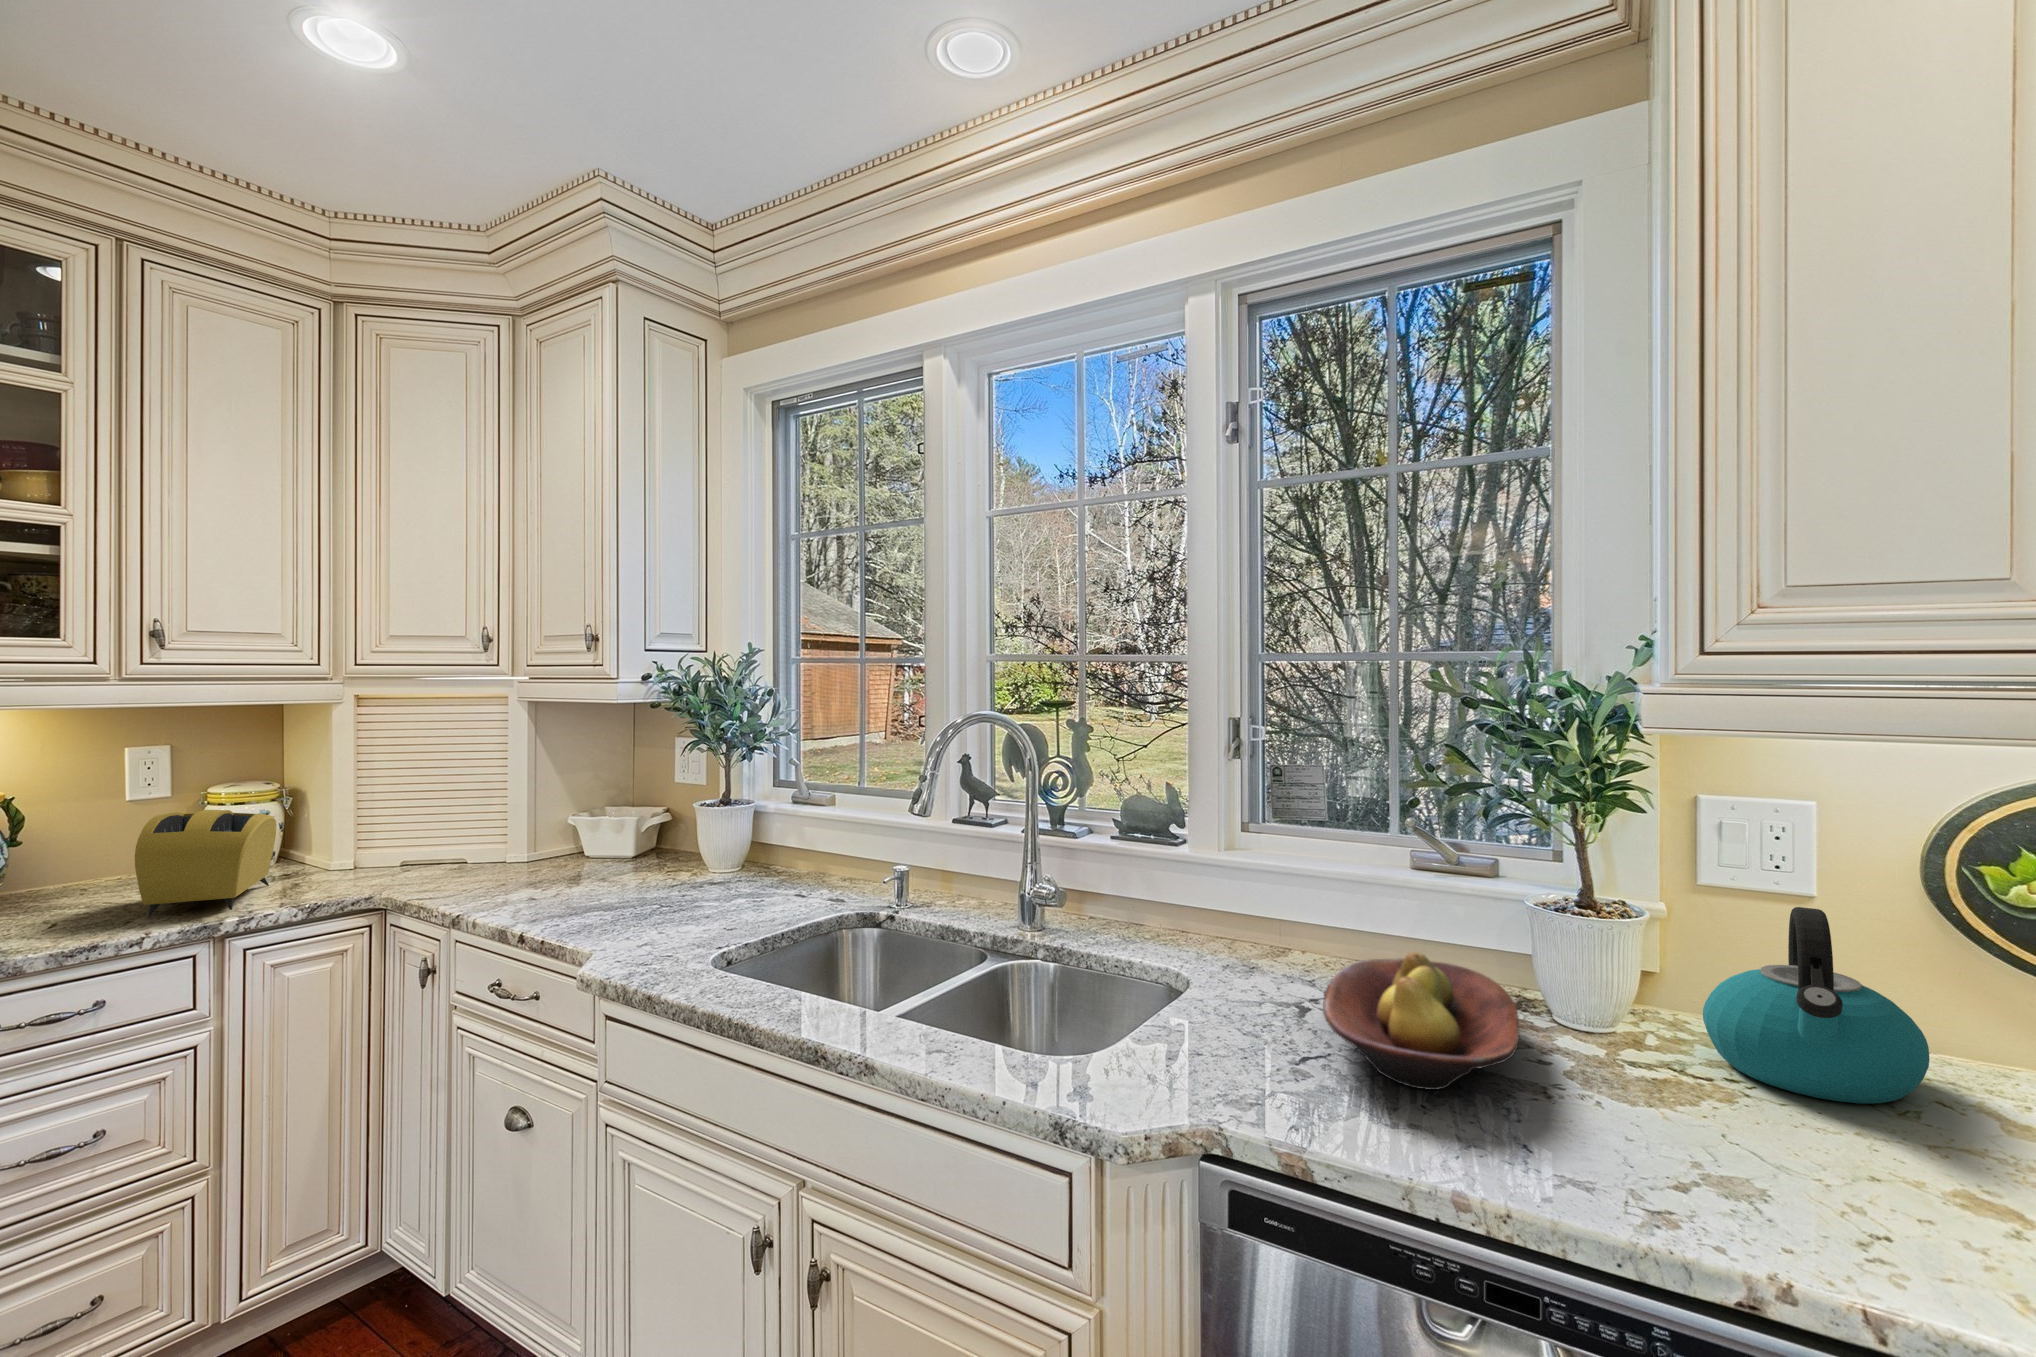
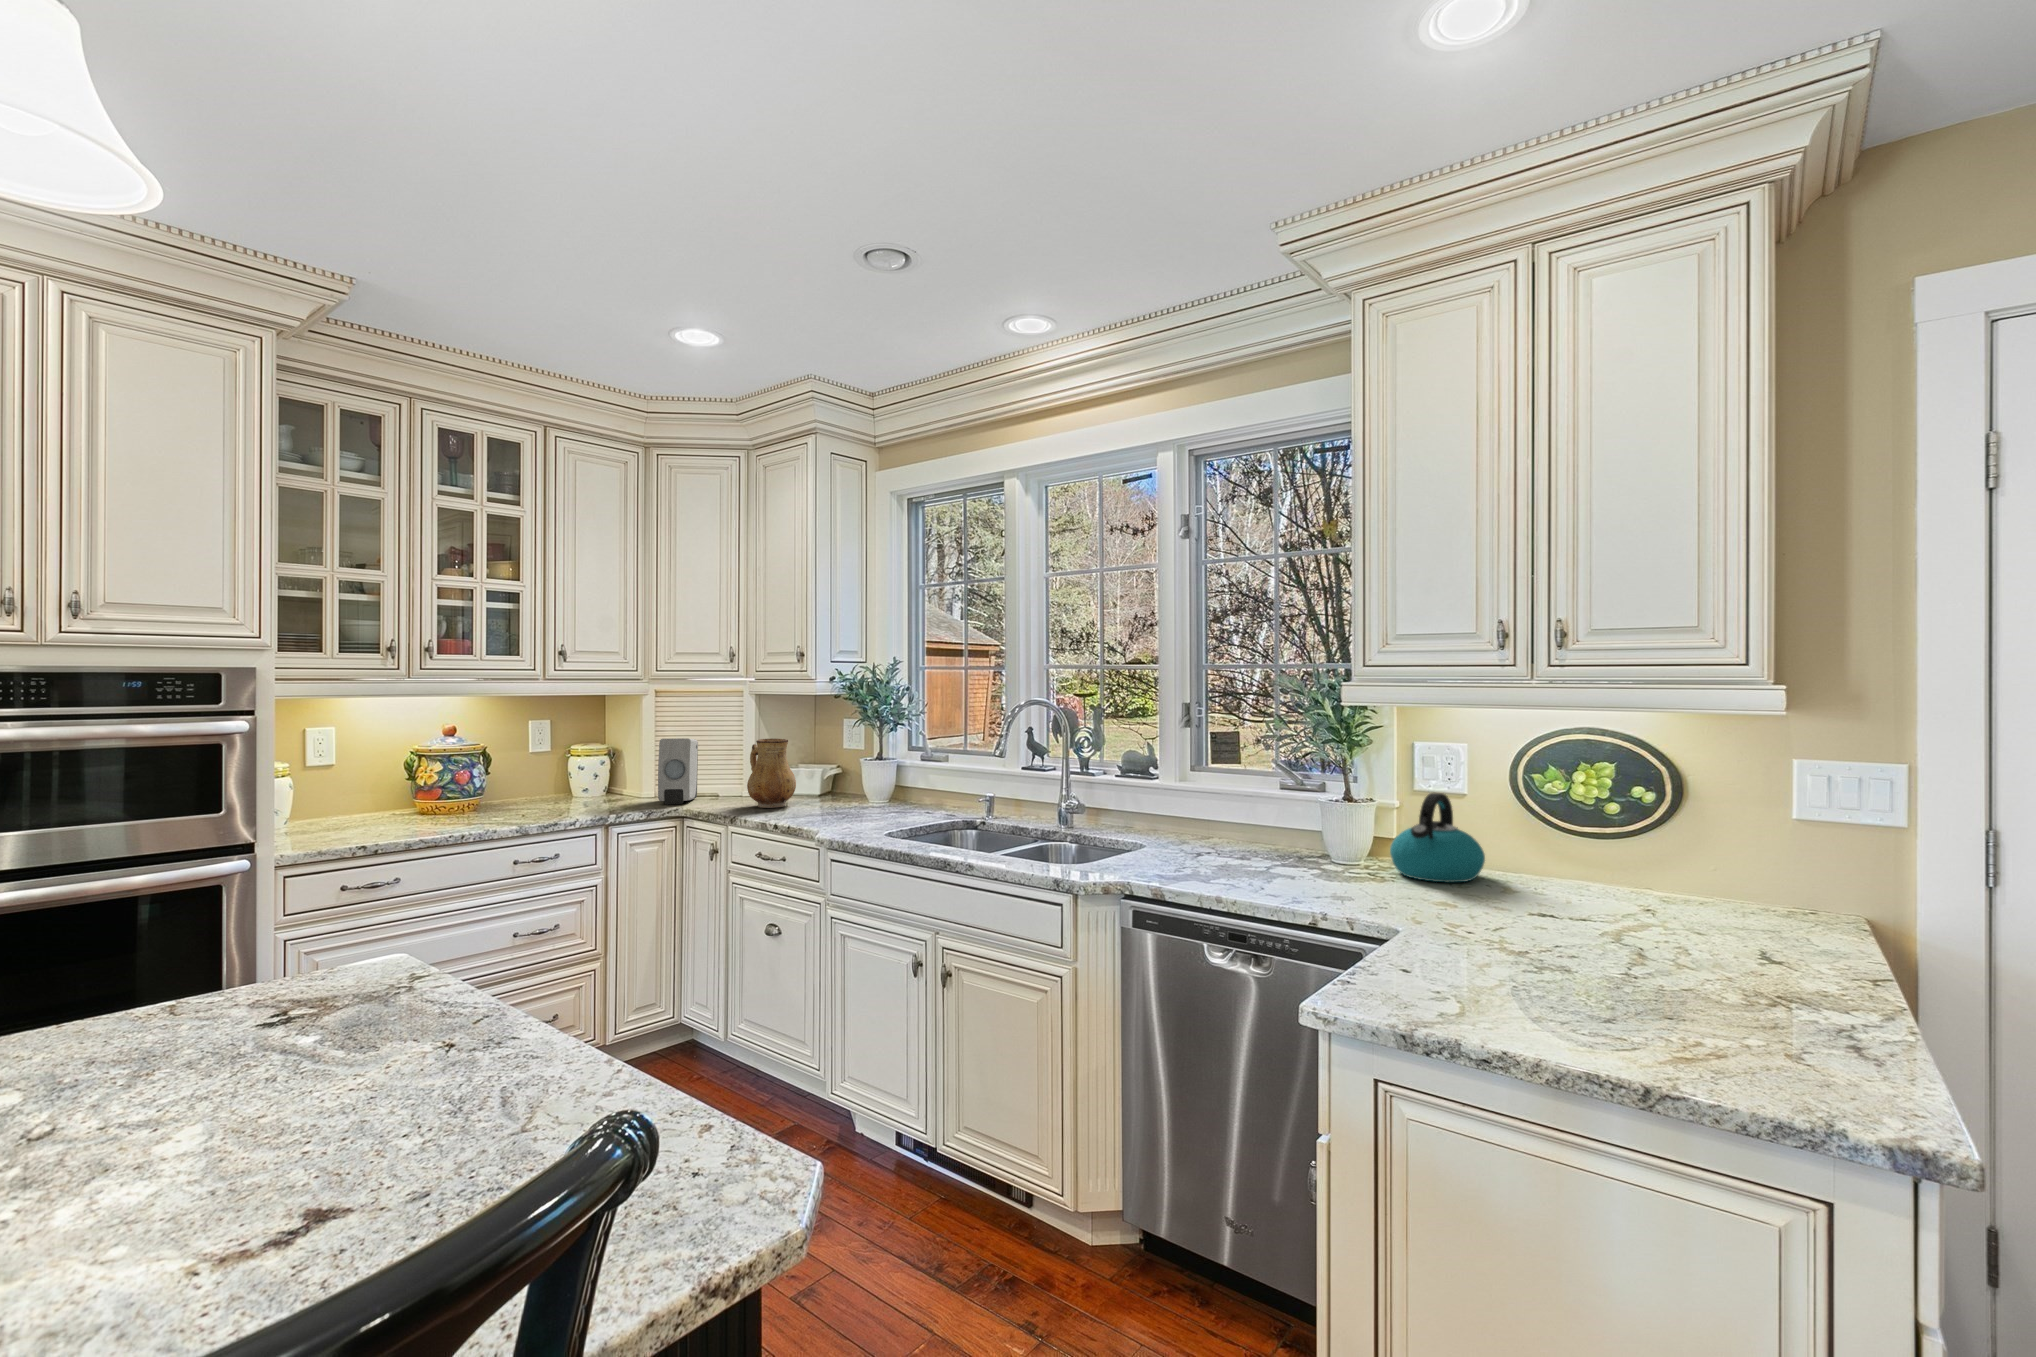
ceramic pitcher: none [494,775,581,893] -> present [747,739,796,808]
soap dispenser: none [342,776,425,887] -> present [658,738,698,804]
toaster: present [135,810,276,917] -> none [559,756,620,814]
fruit bowl: present [1323,952,1519,1090] -> none [1194,820,1299,875]

